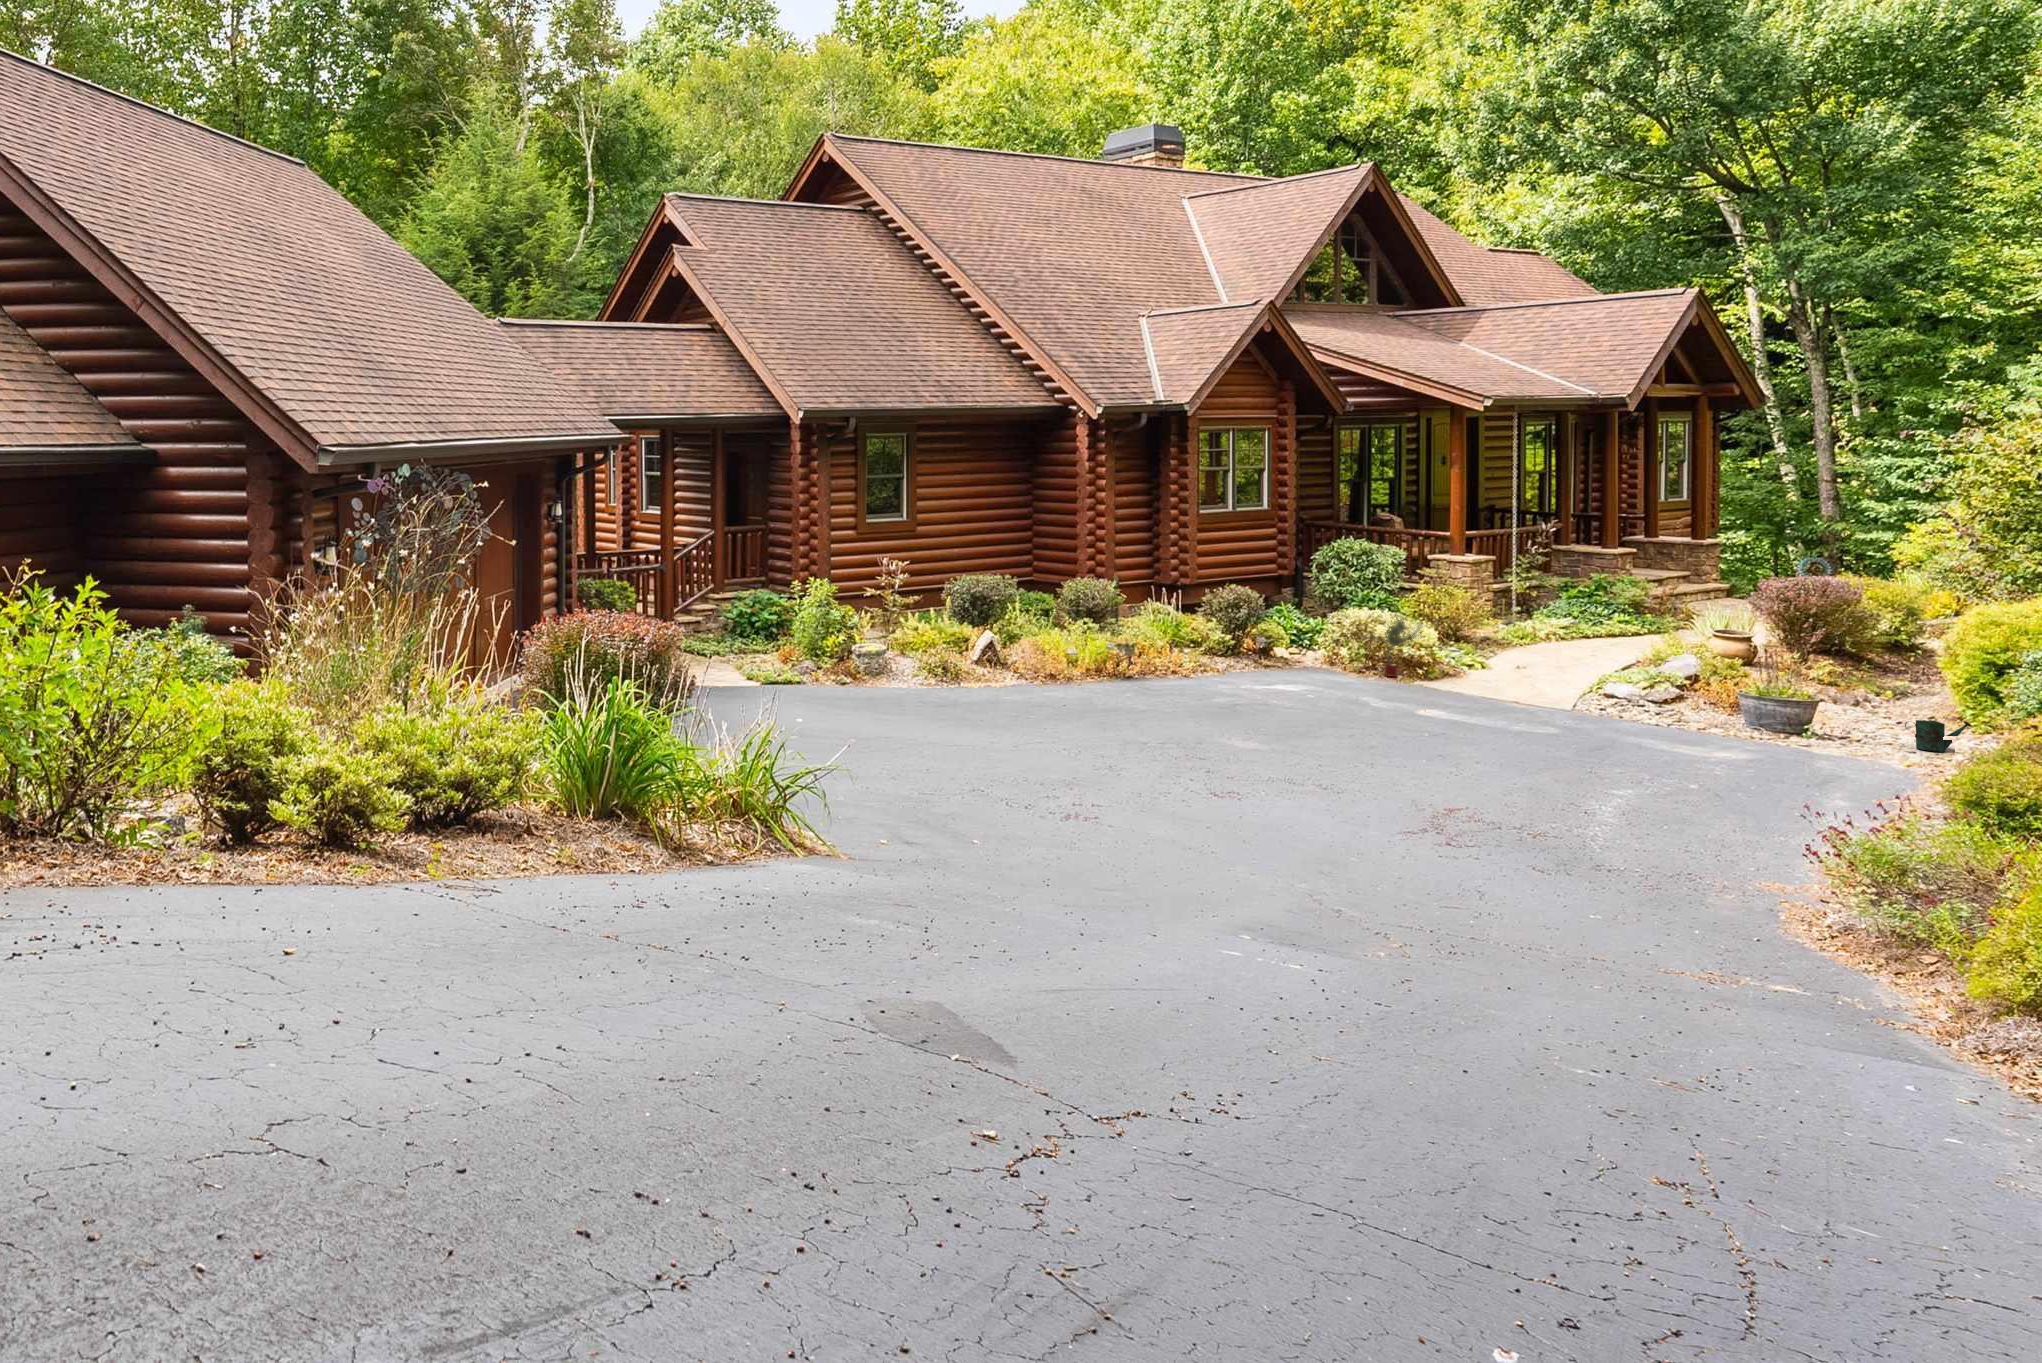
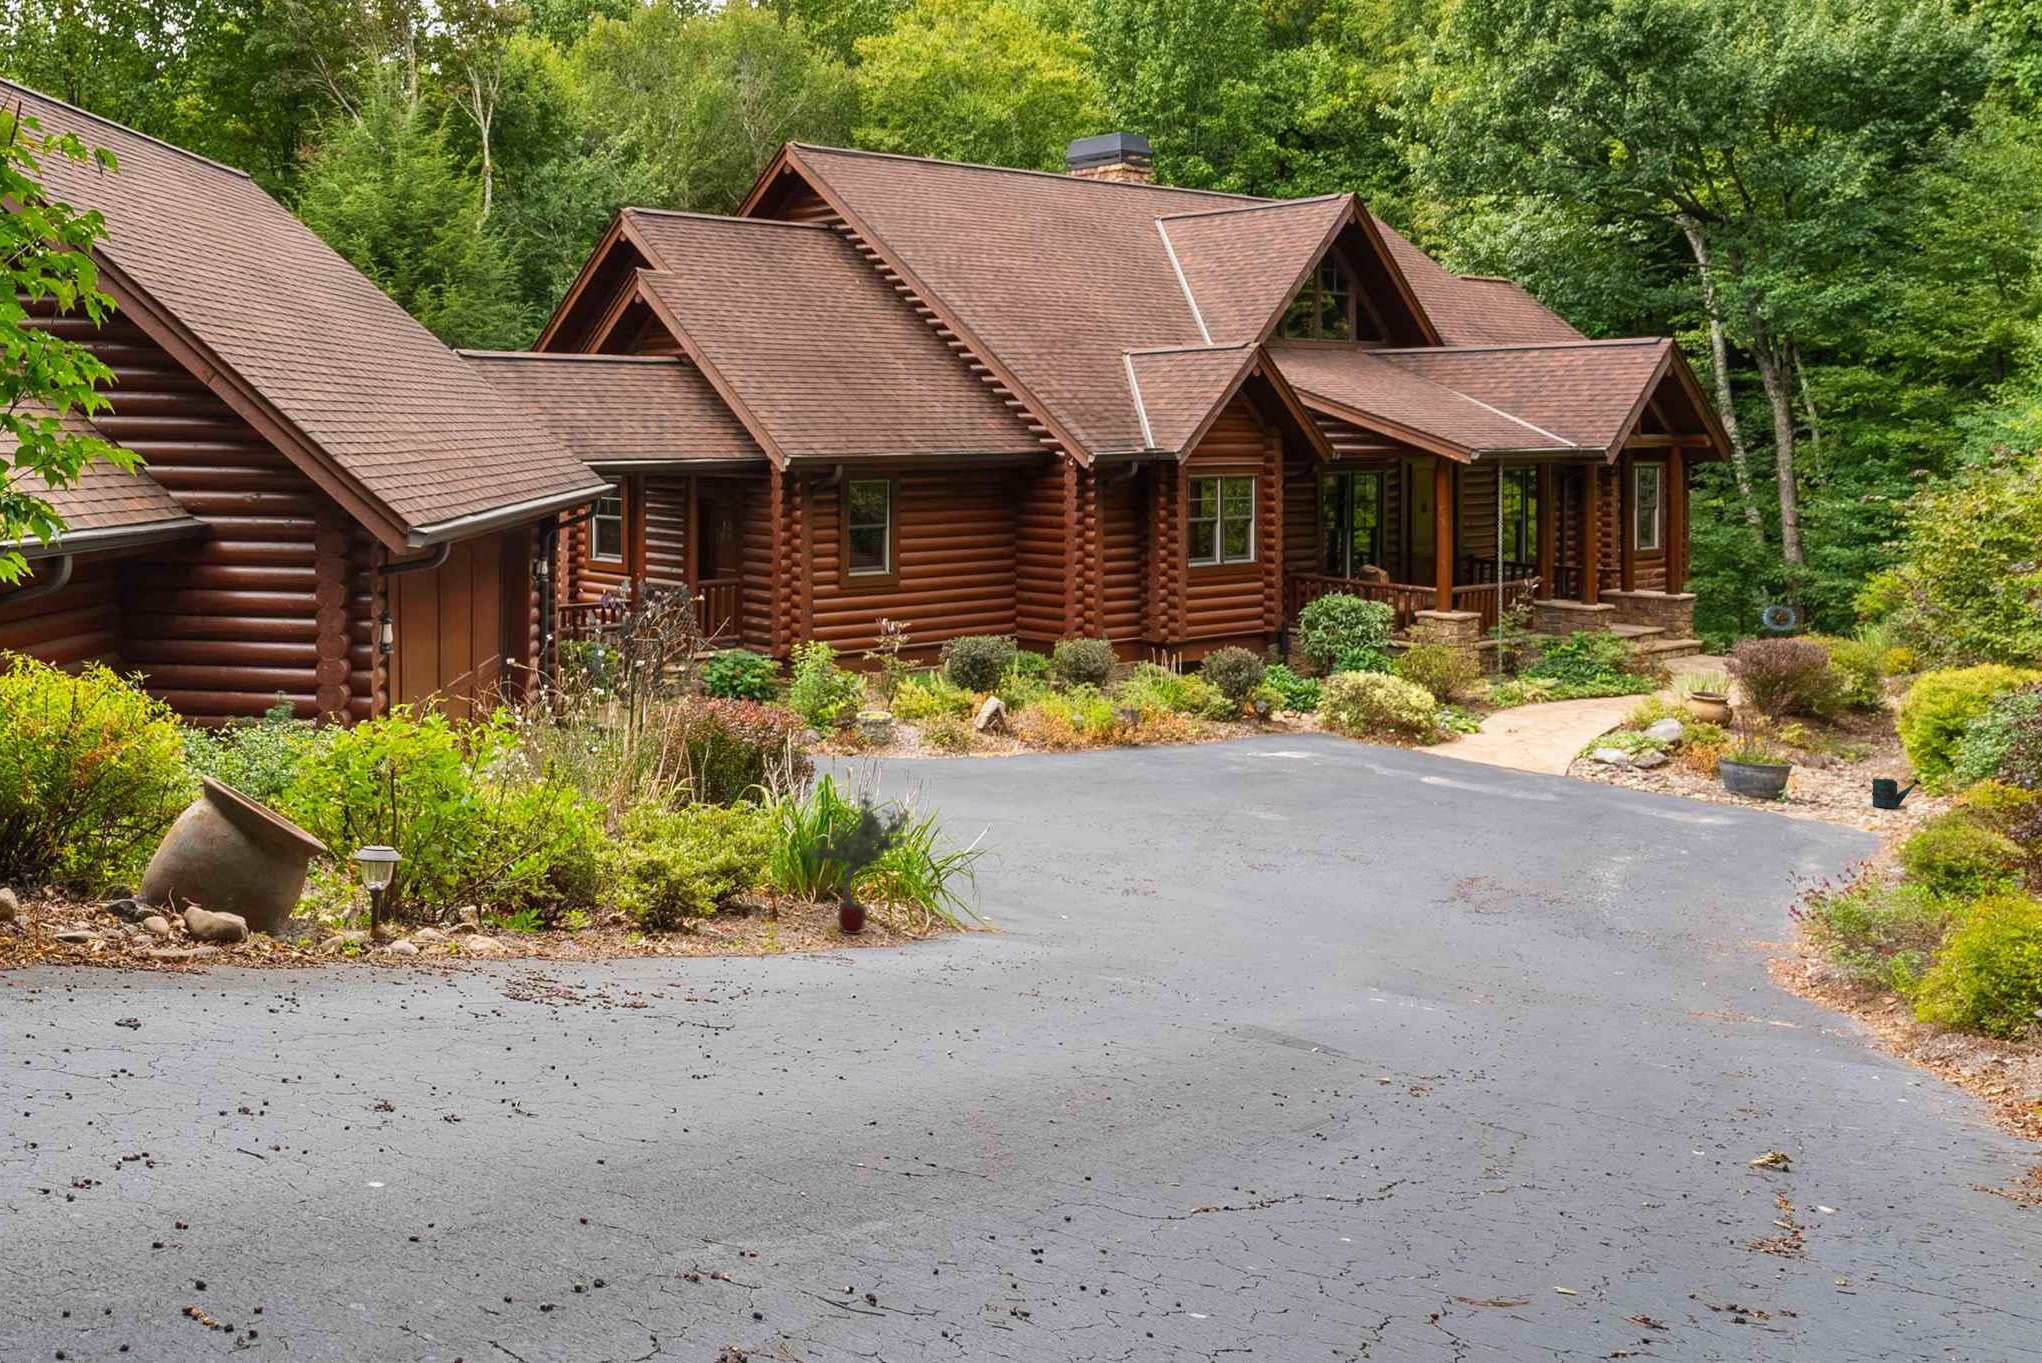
potted tree: present [1362,613,1423,677] -> present [808,792,909,934]

